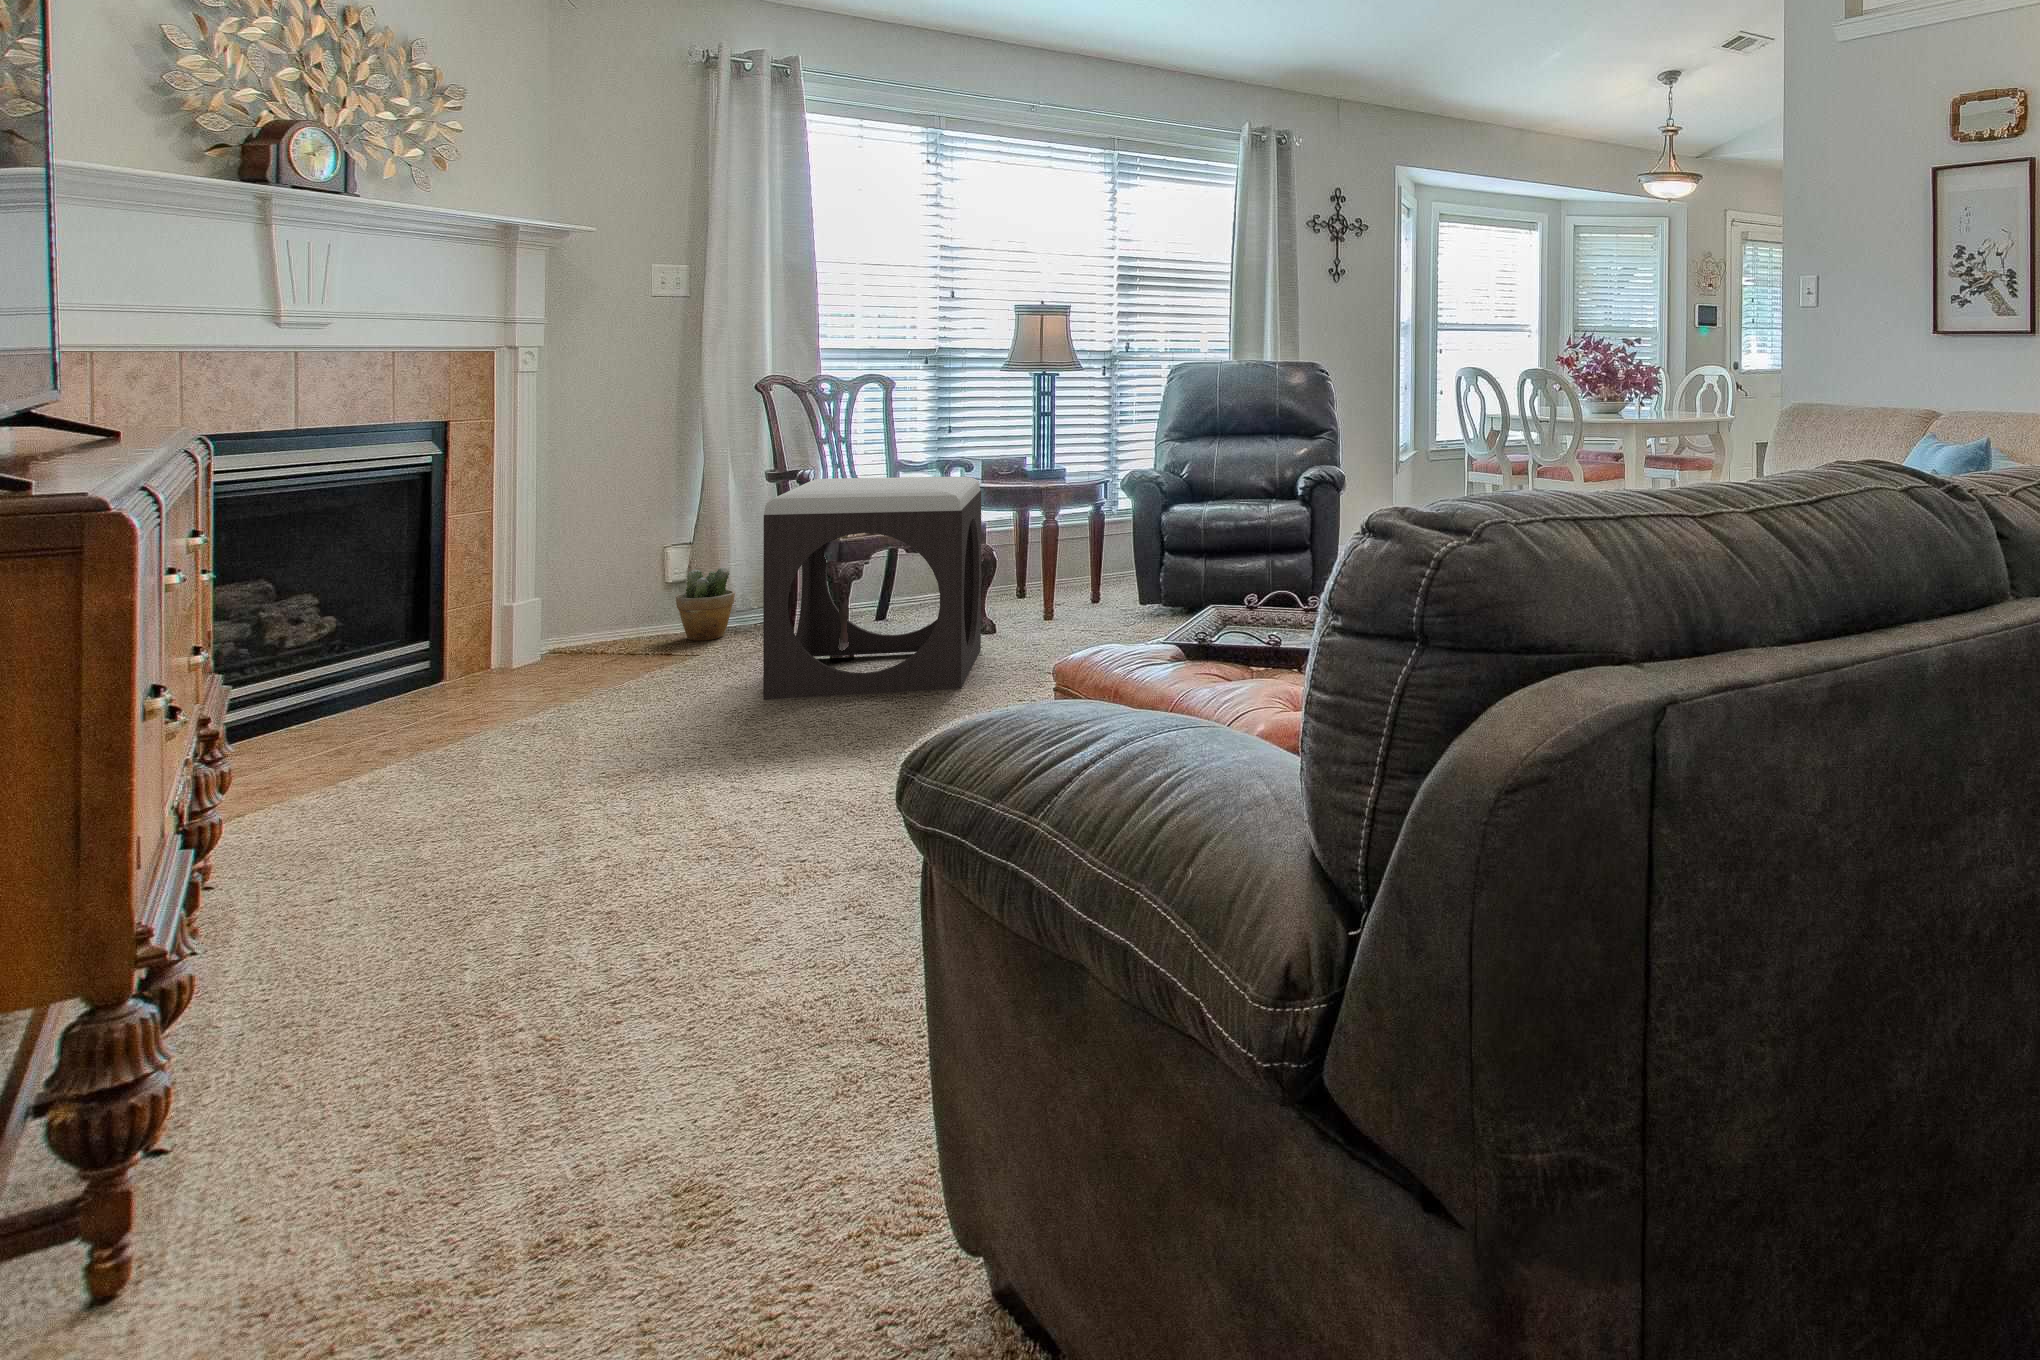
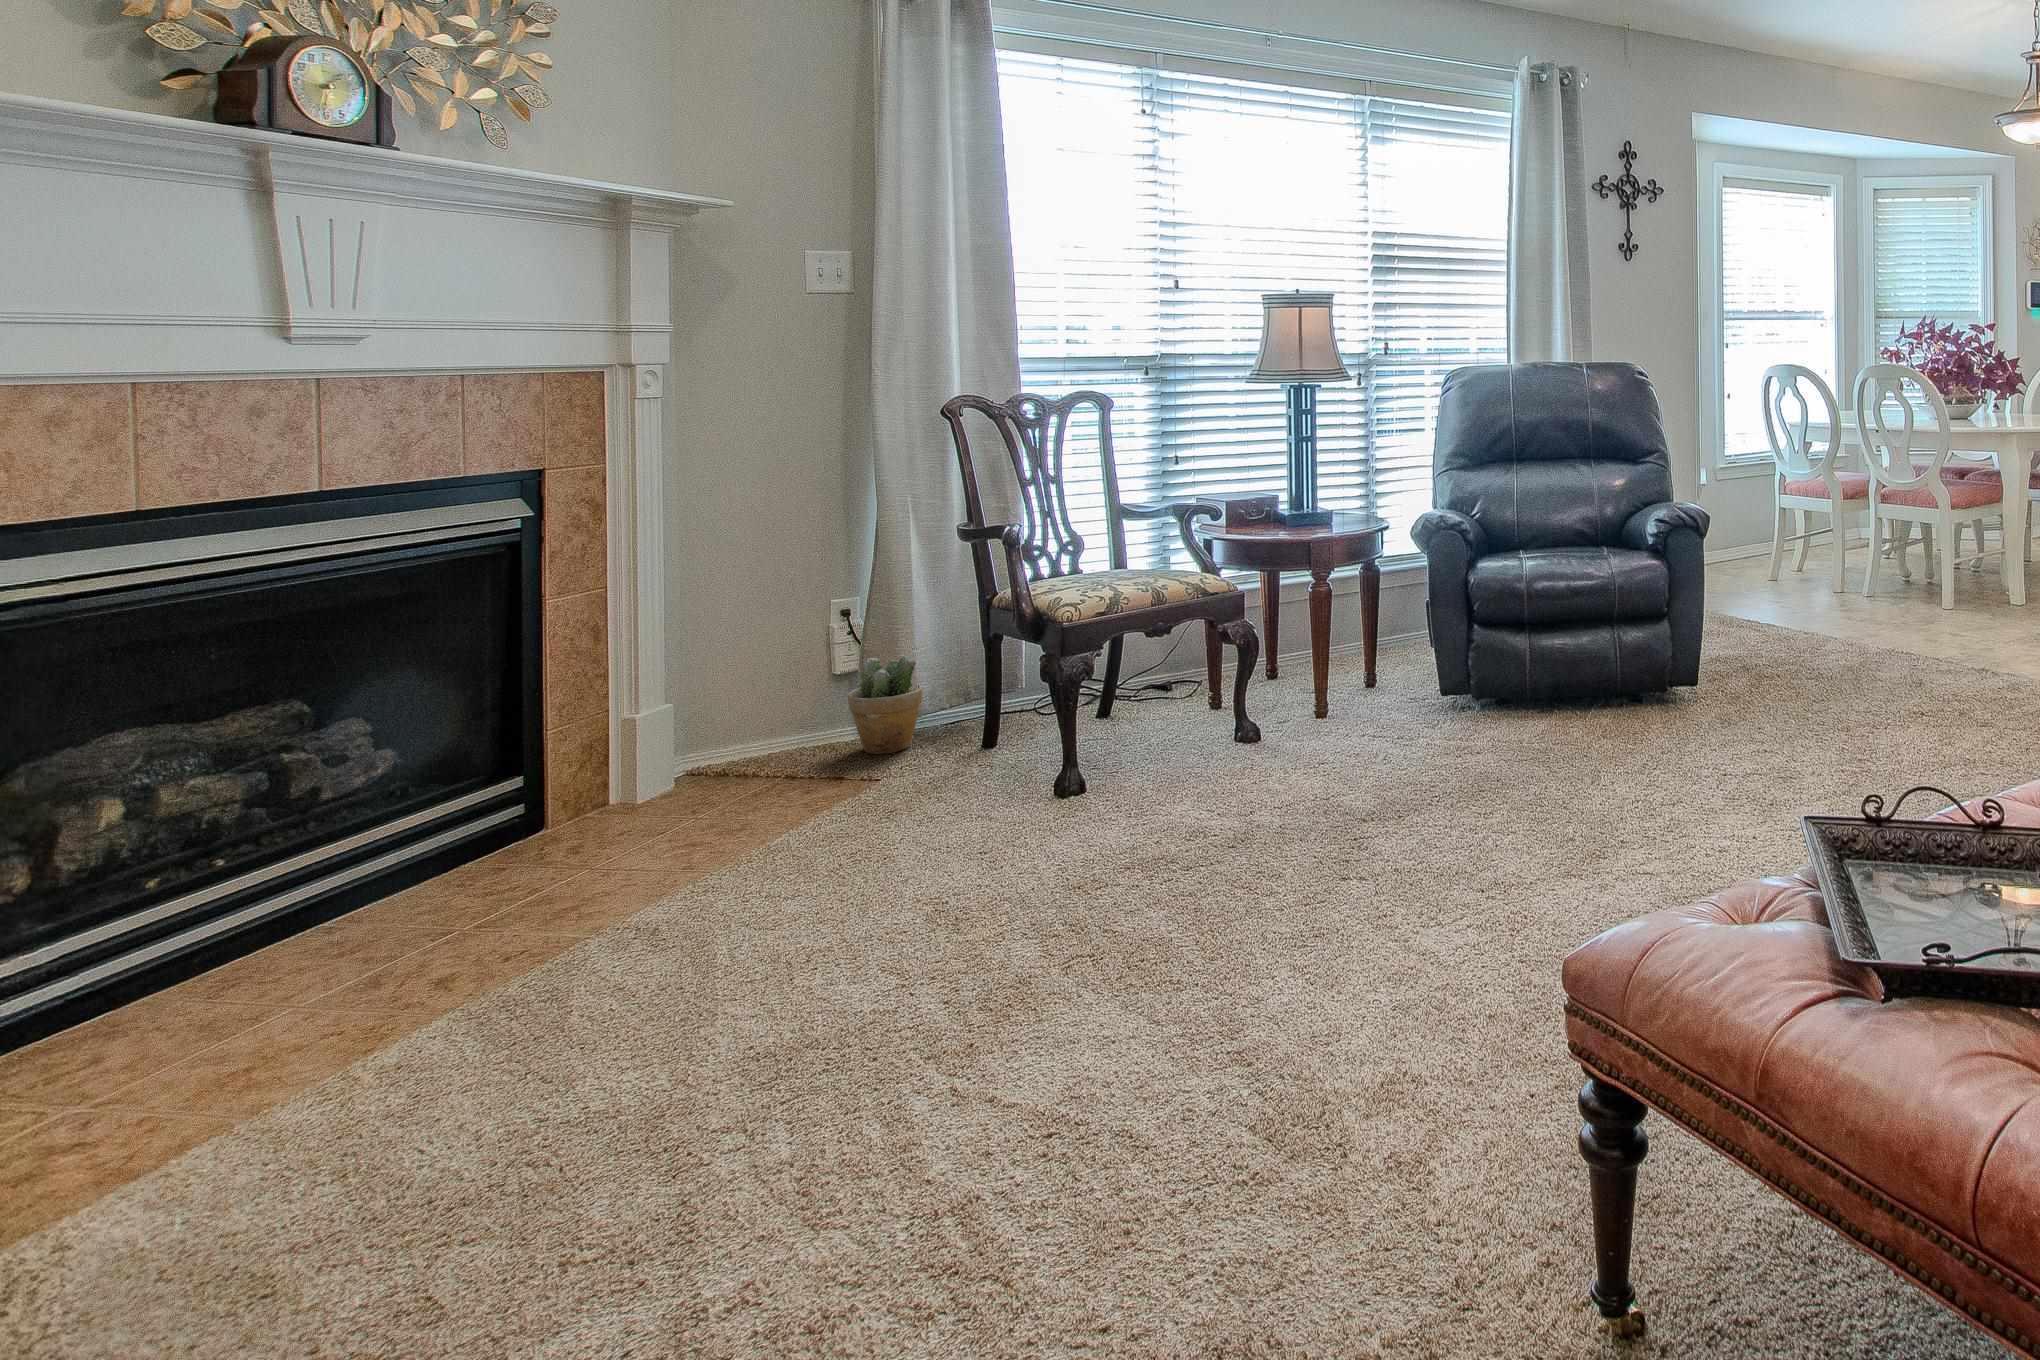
footstool: present [763,477,981,700] -> none [972,534,1254,874]

